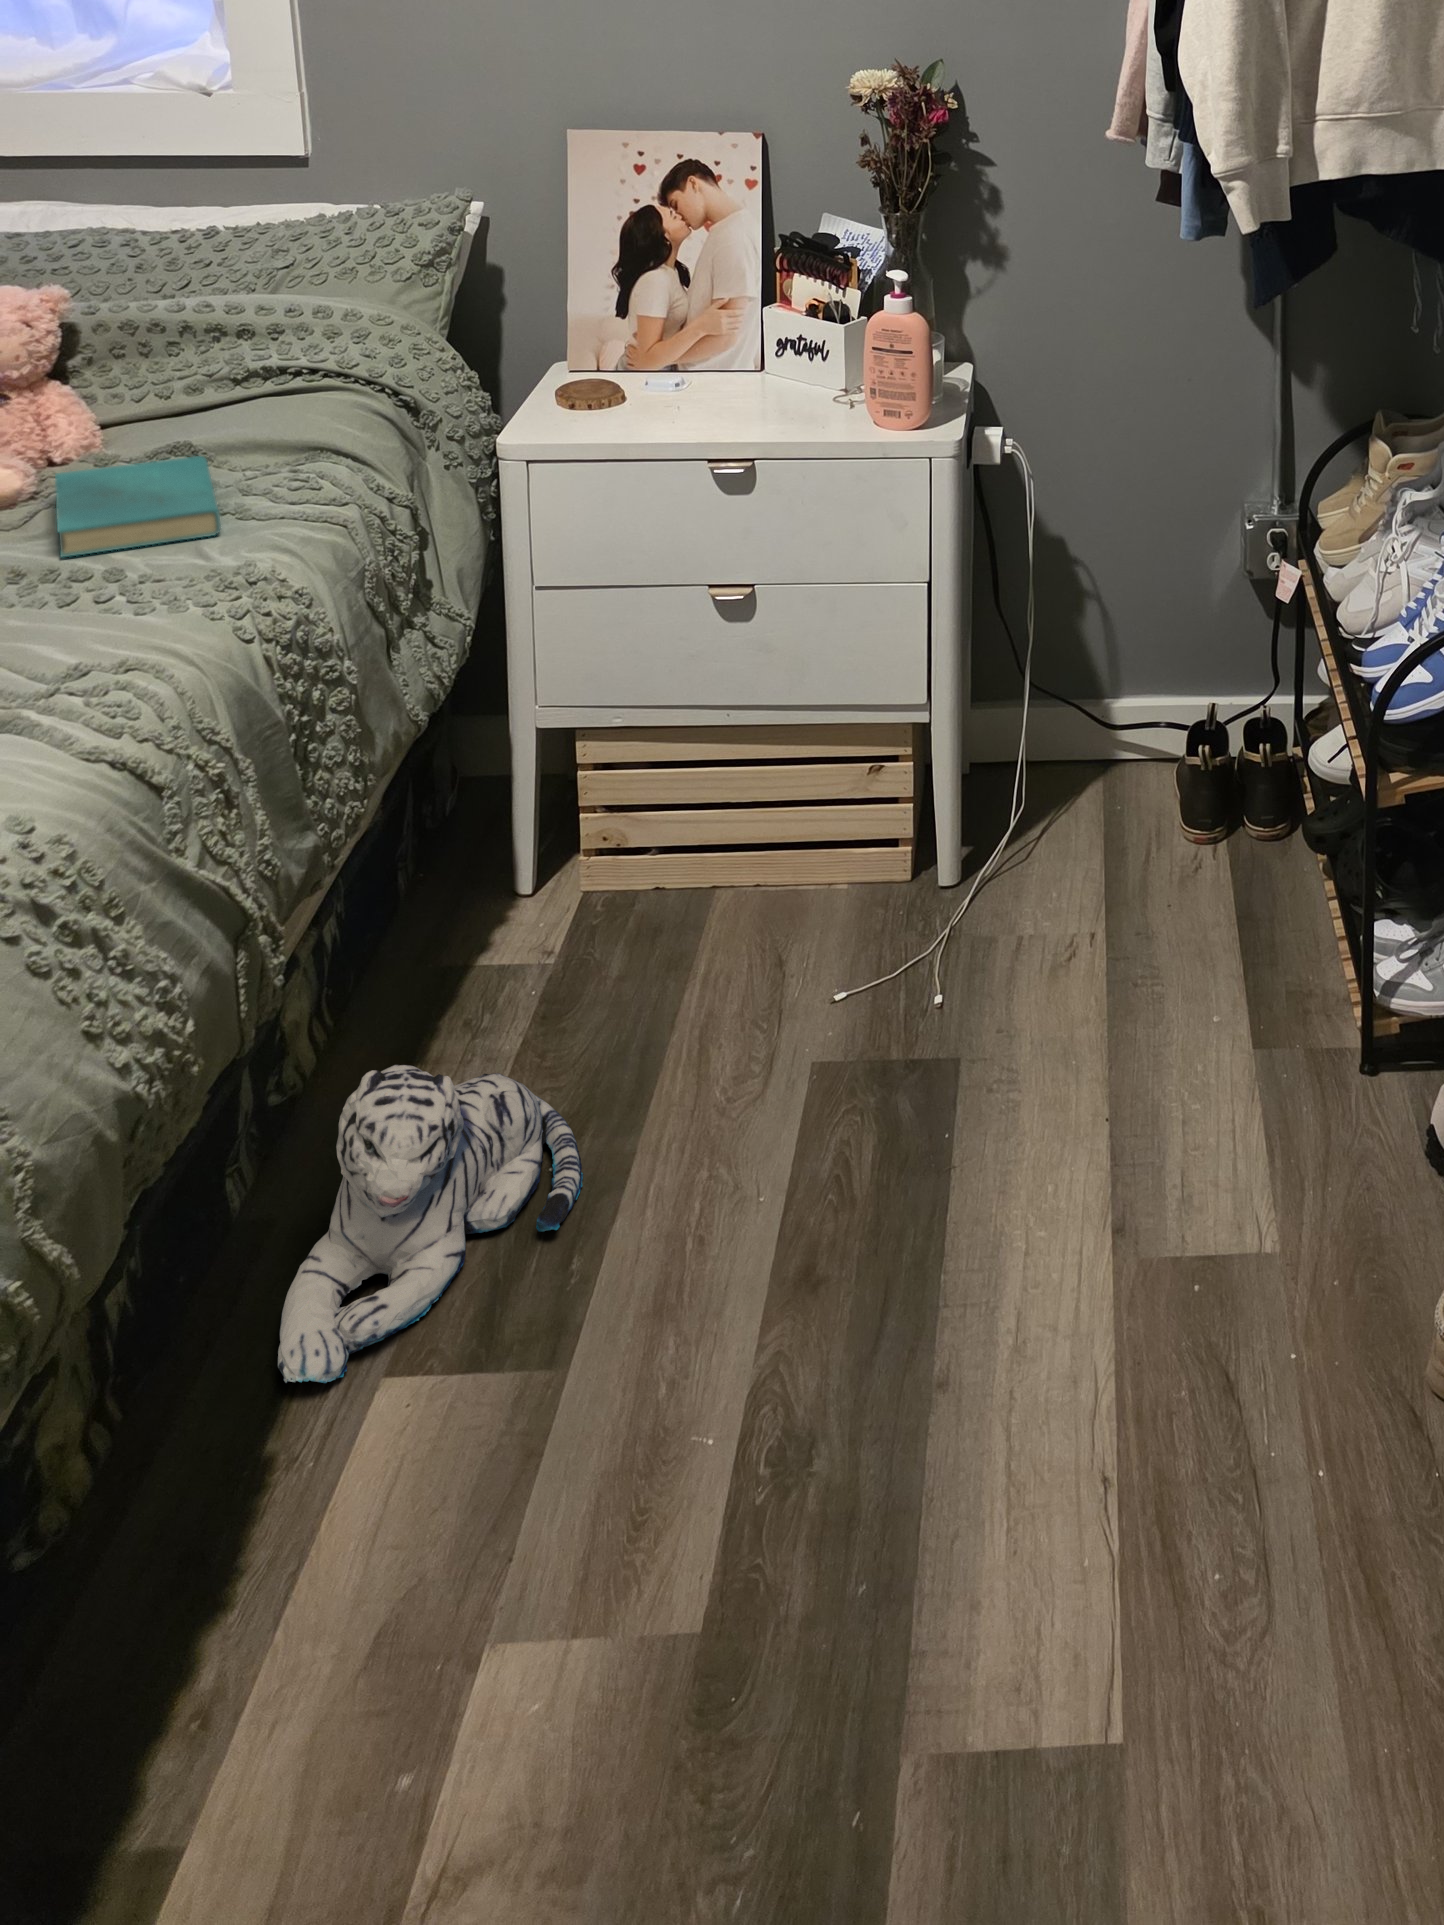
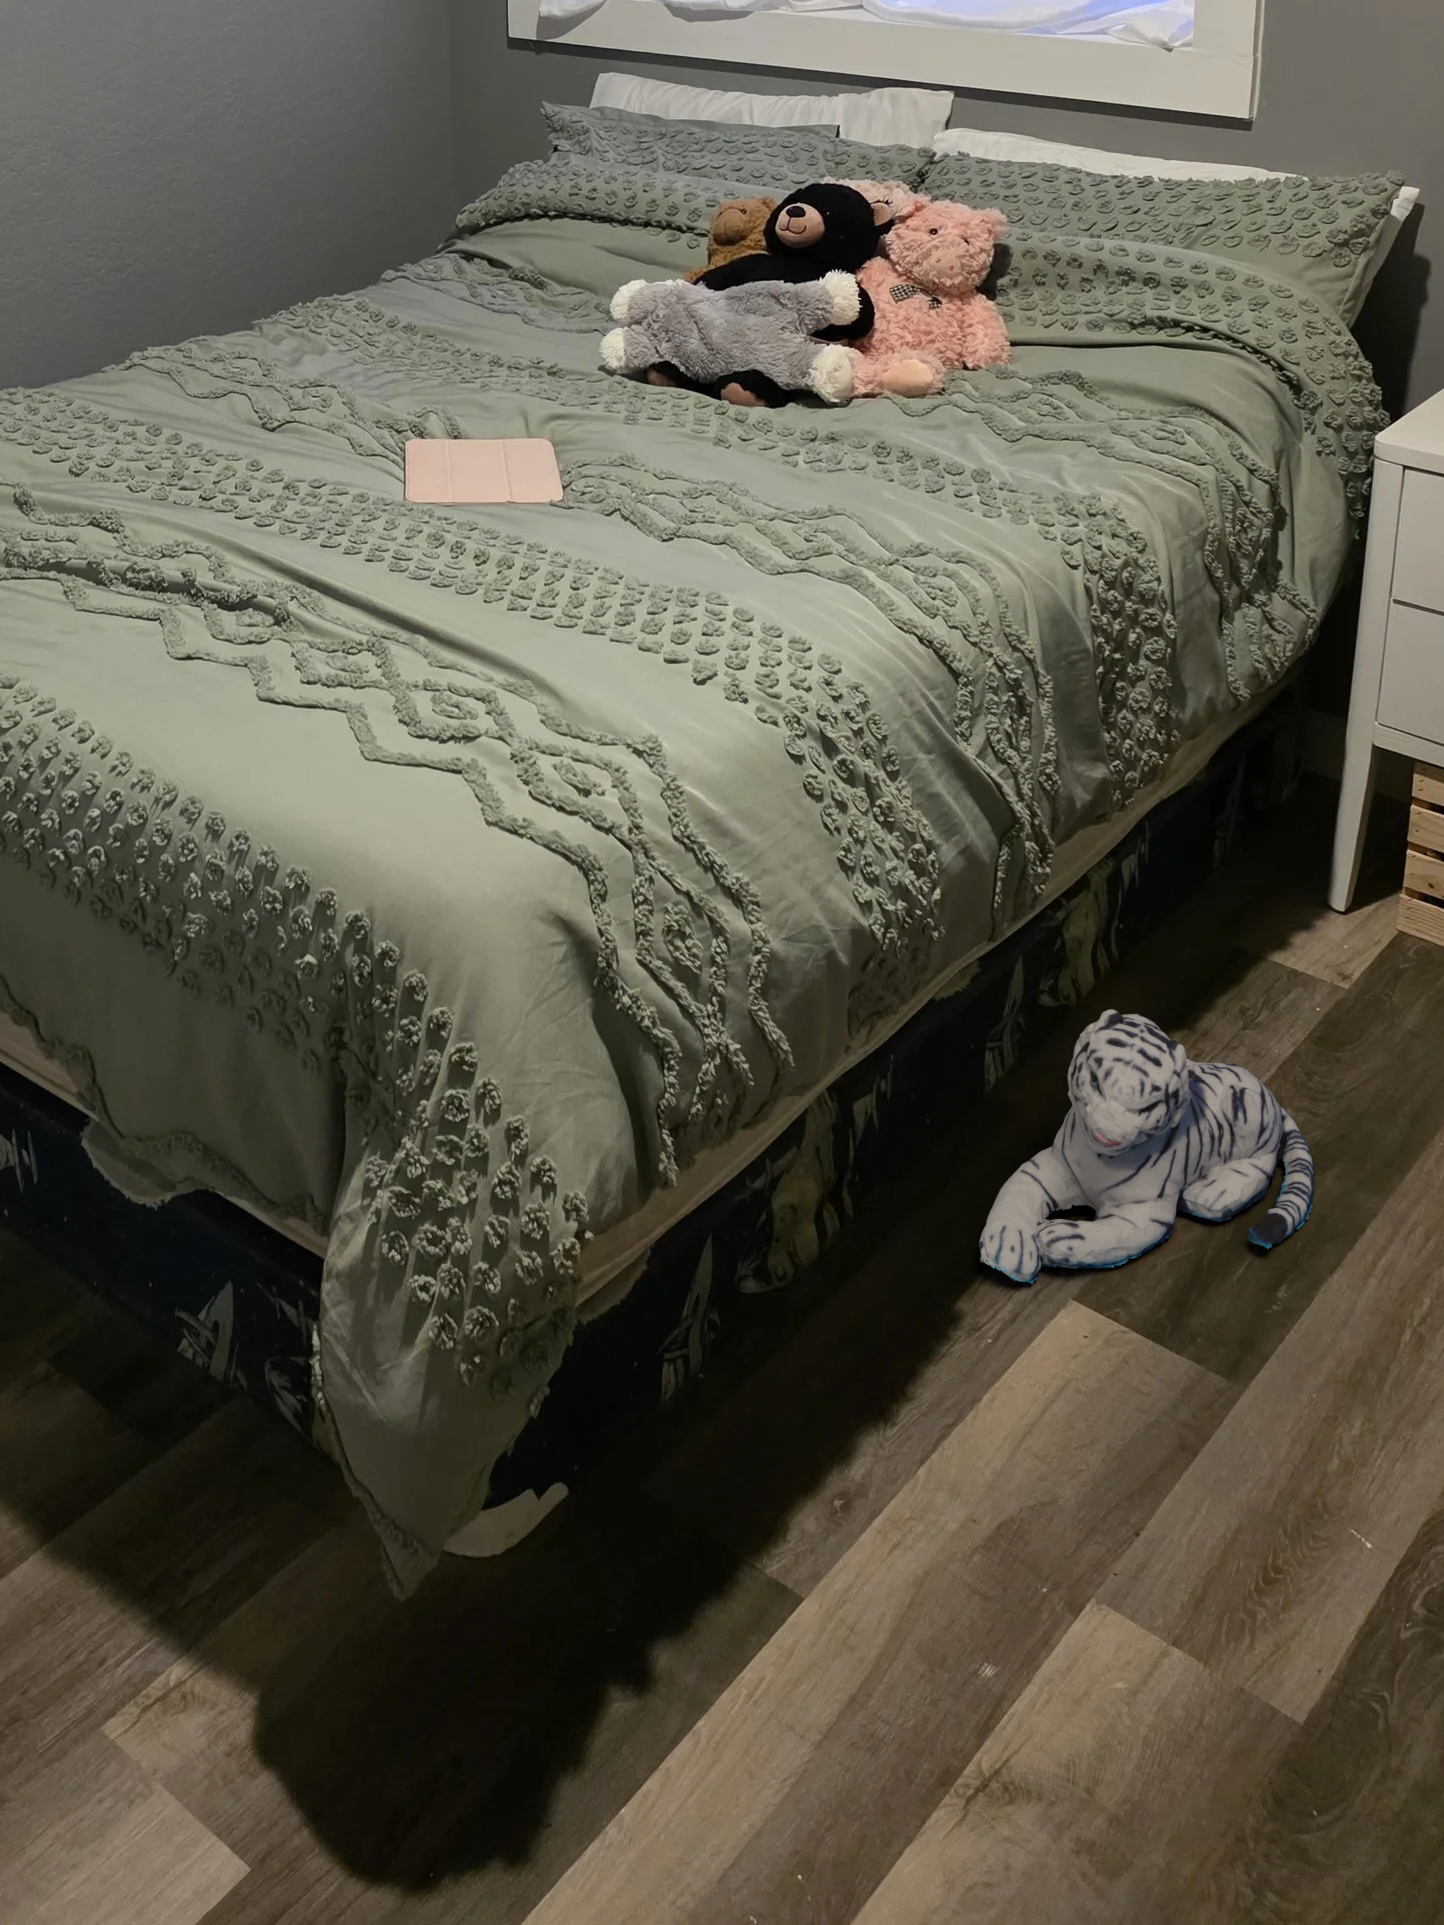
book: present [55,456,221,557] -> none [941,378,1088,463]

